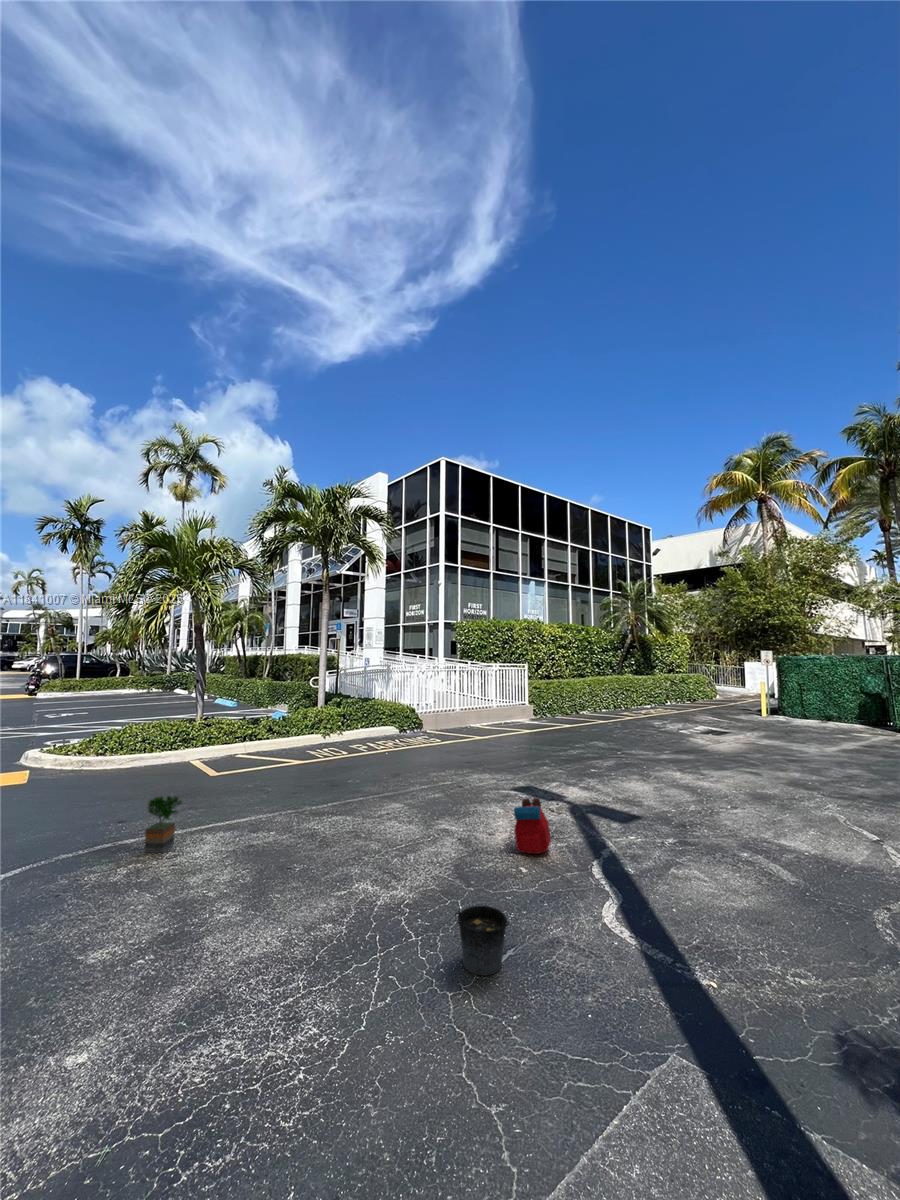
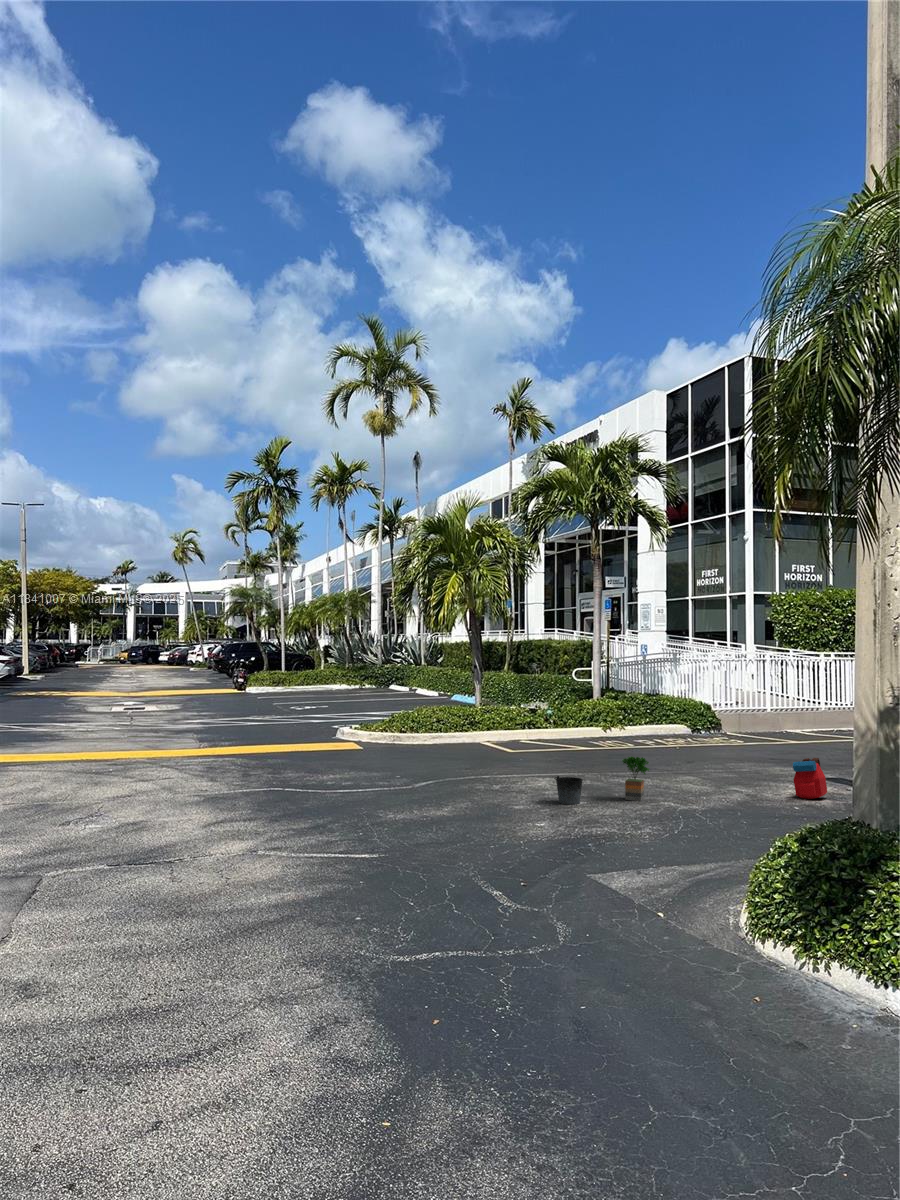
potted tree: present [144,796,182,853] -> present [622,756,649,801]
bucket: present [455,906,509,975] -> present [554,776,583,805]

